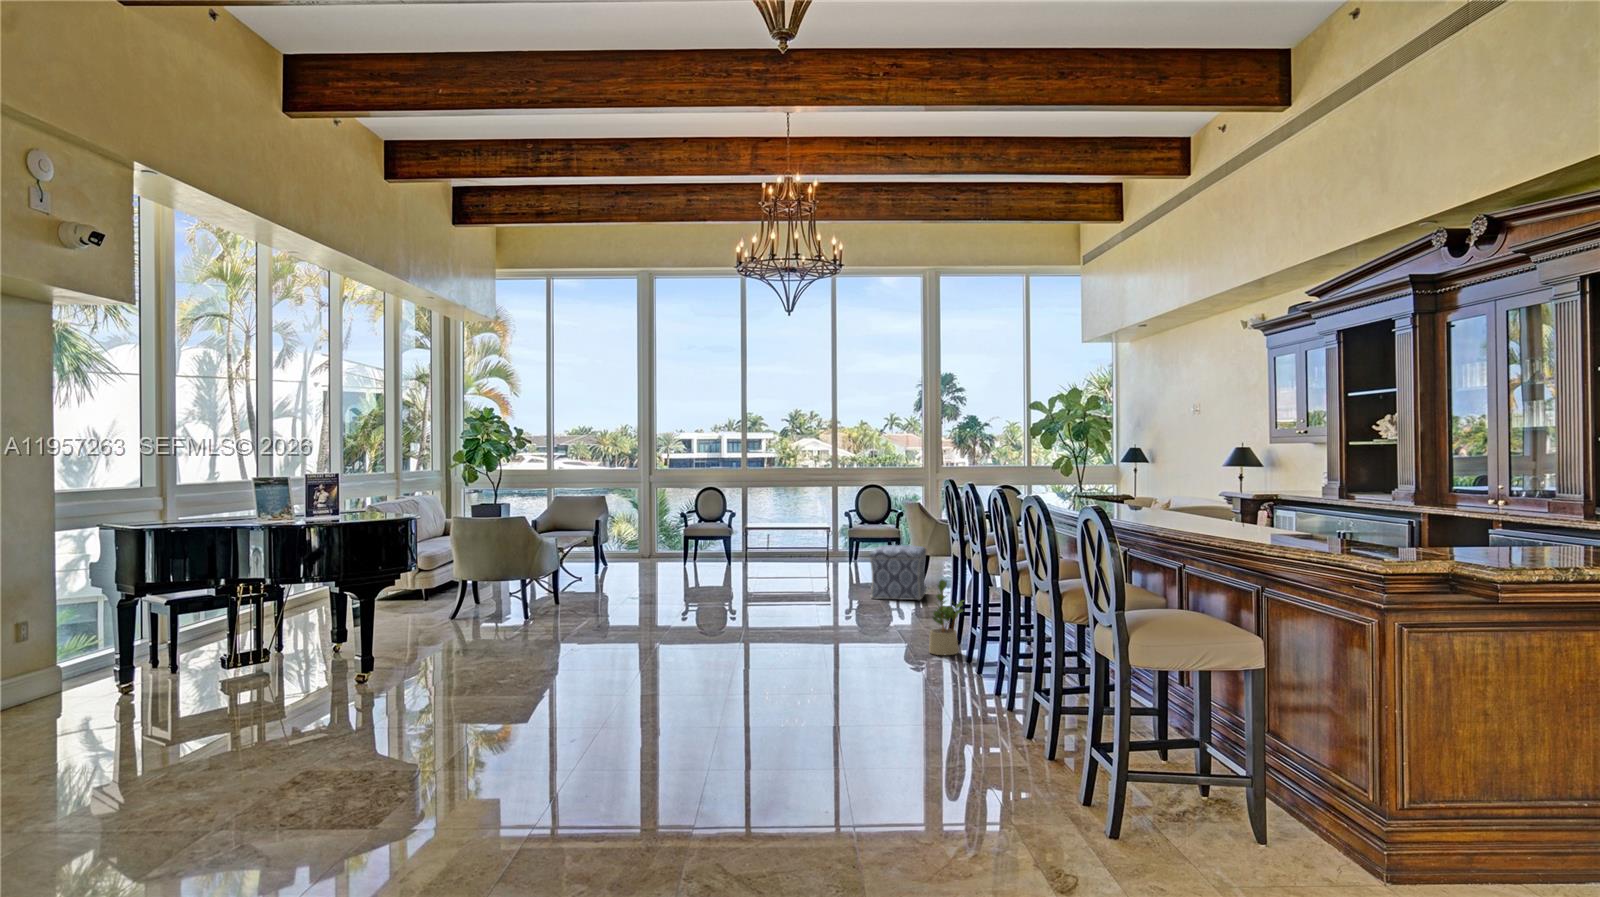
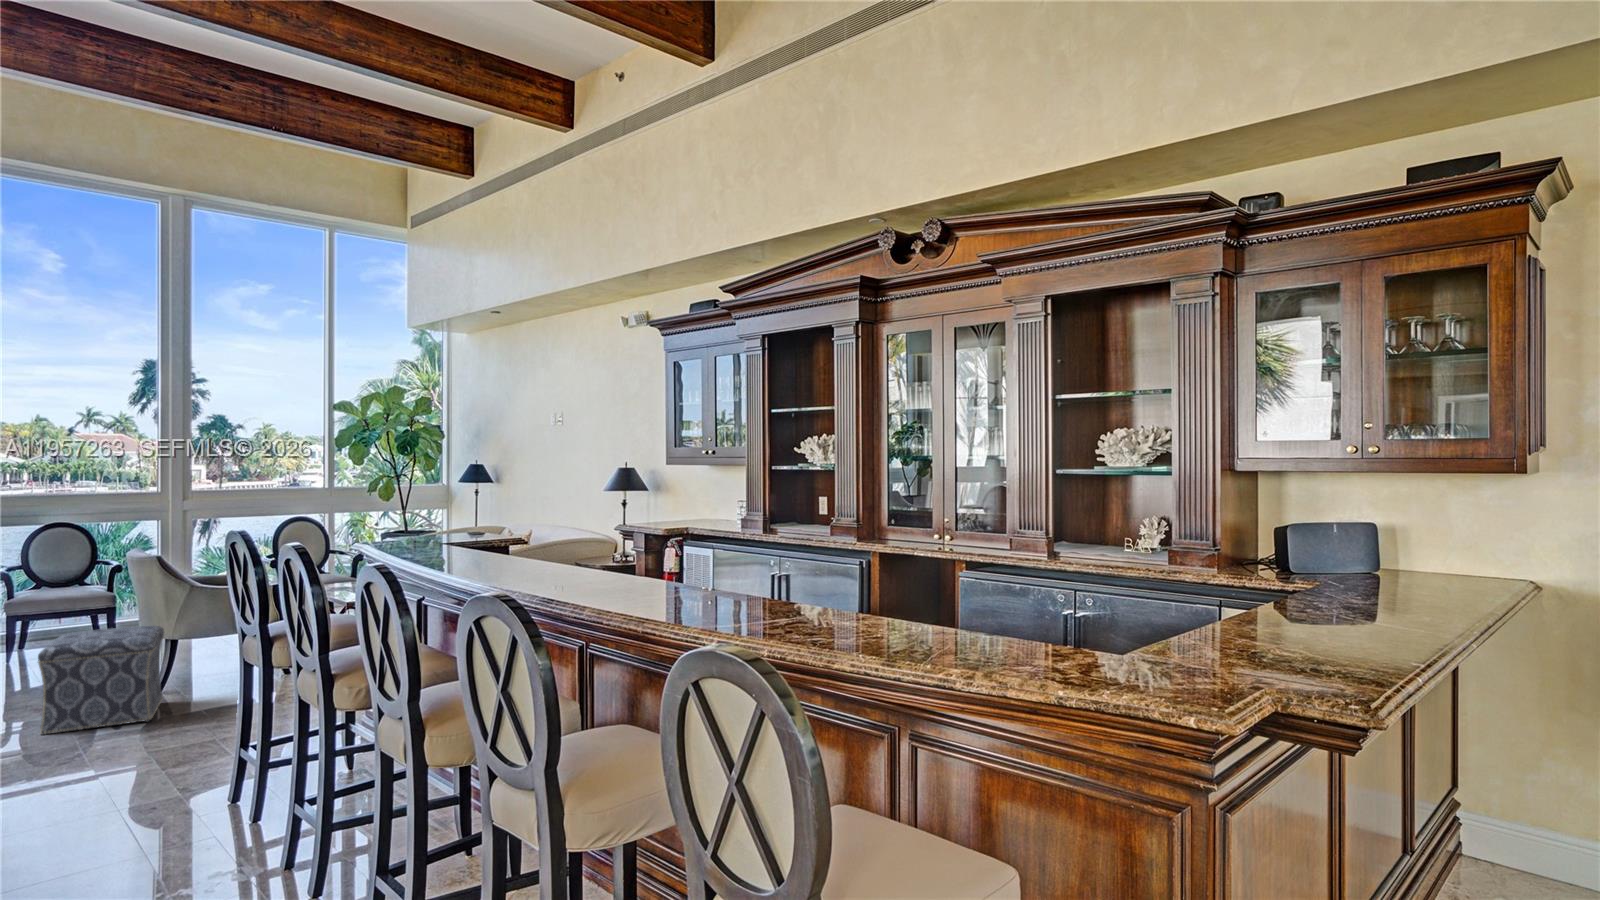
potted plant: present [929,580,963,655] -> none [168,724,252,875]

